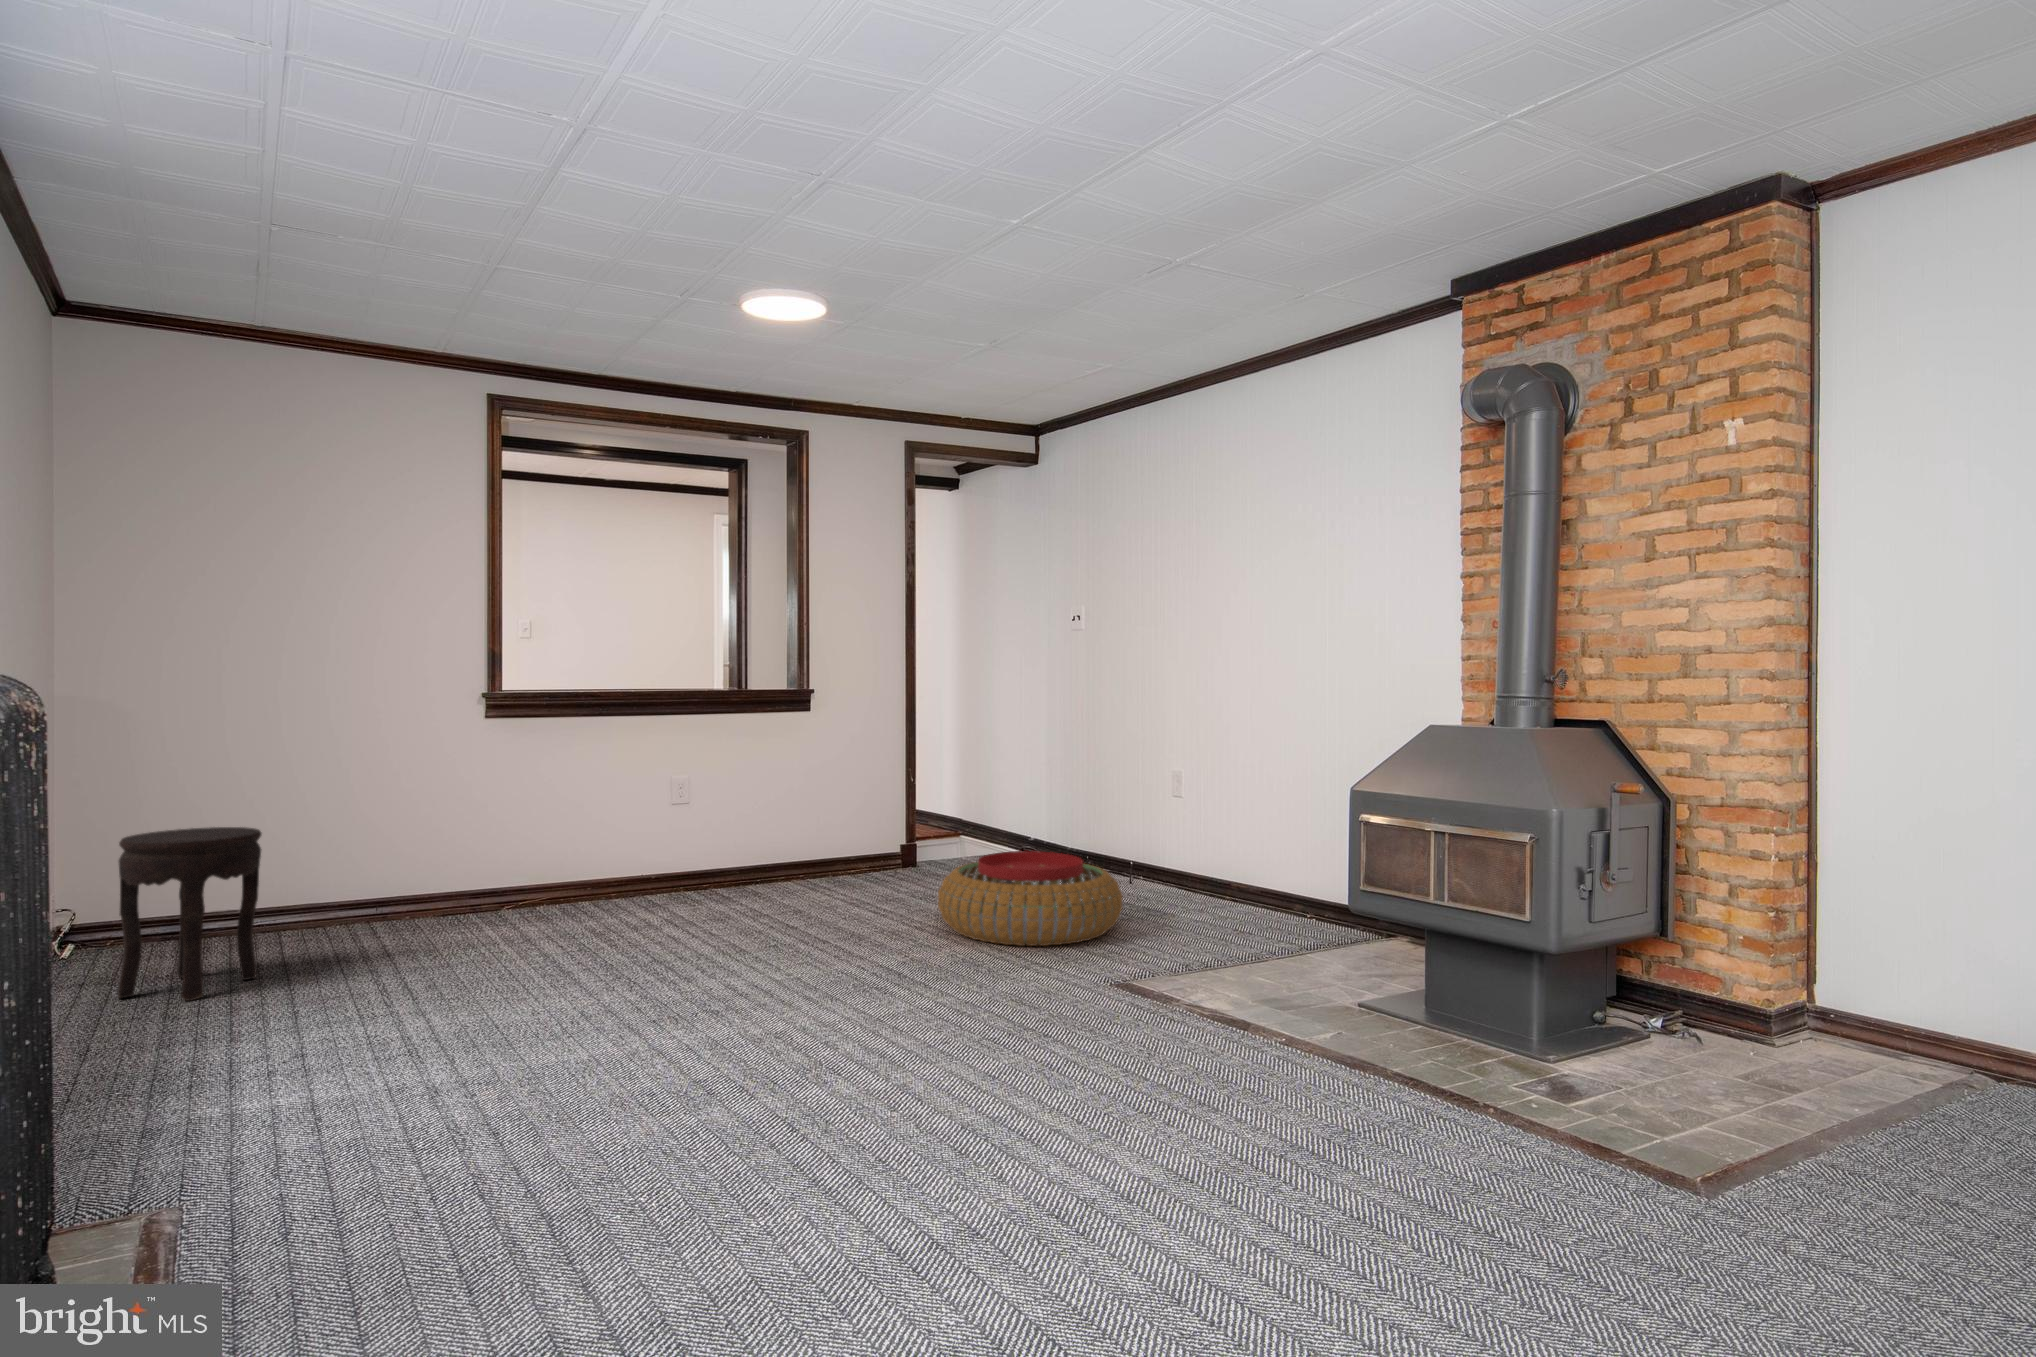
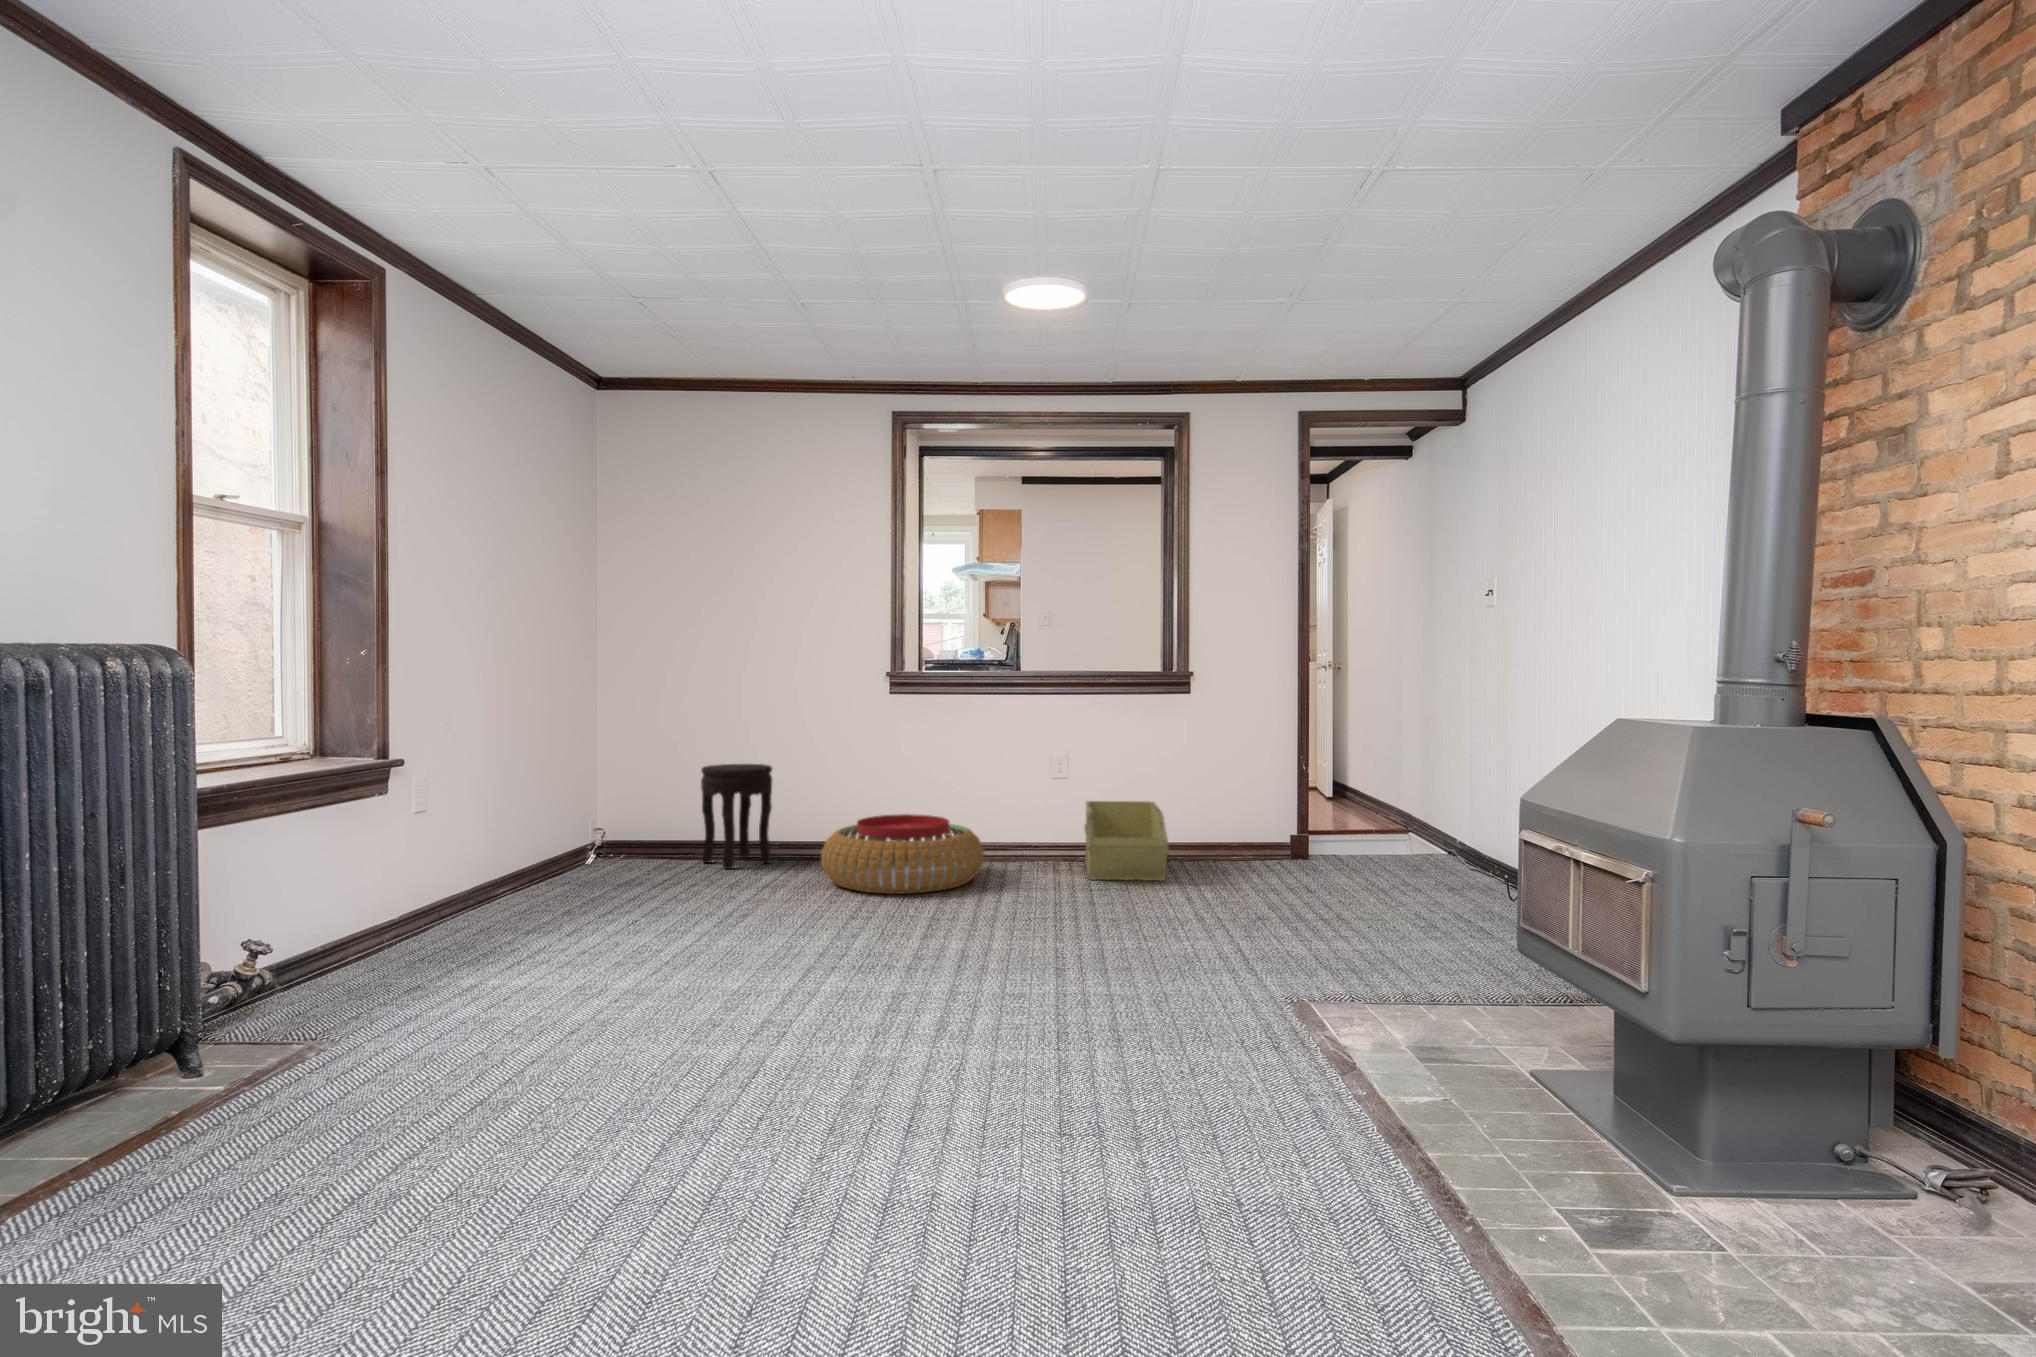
storage bin: none [704,830,847,926] -> present [1084,801,1169,881]
pouf: present [938,851,1122,946] -> present [821,814,984,894]

